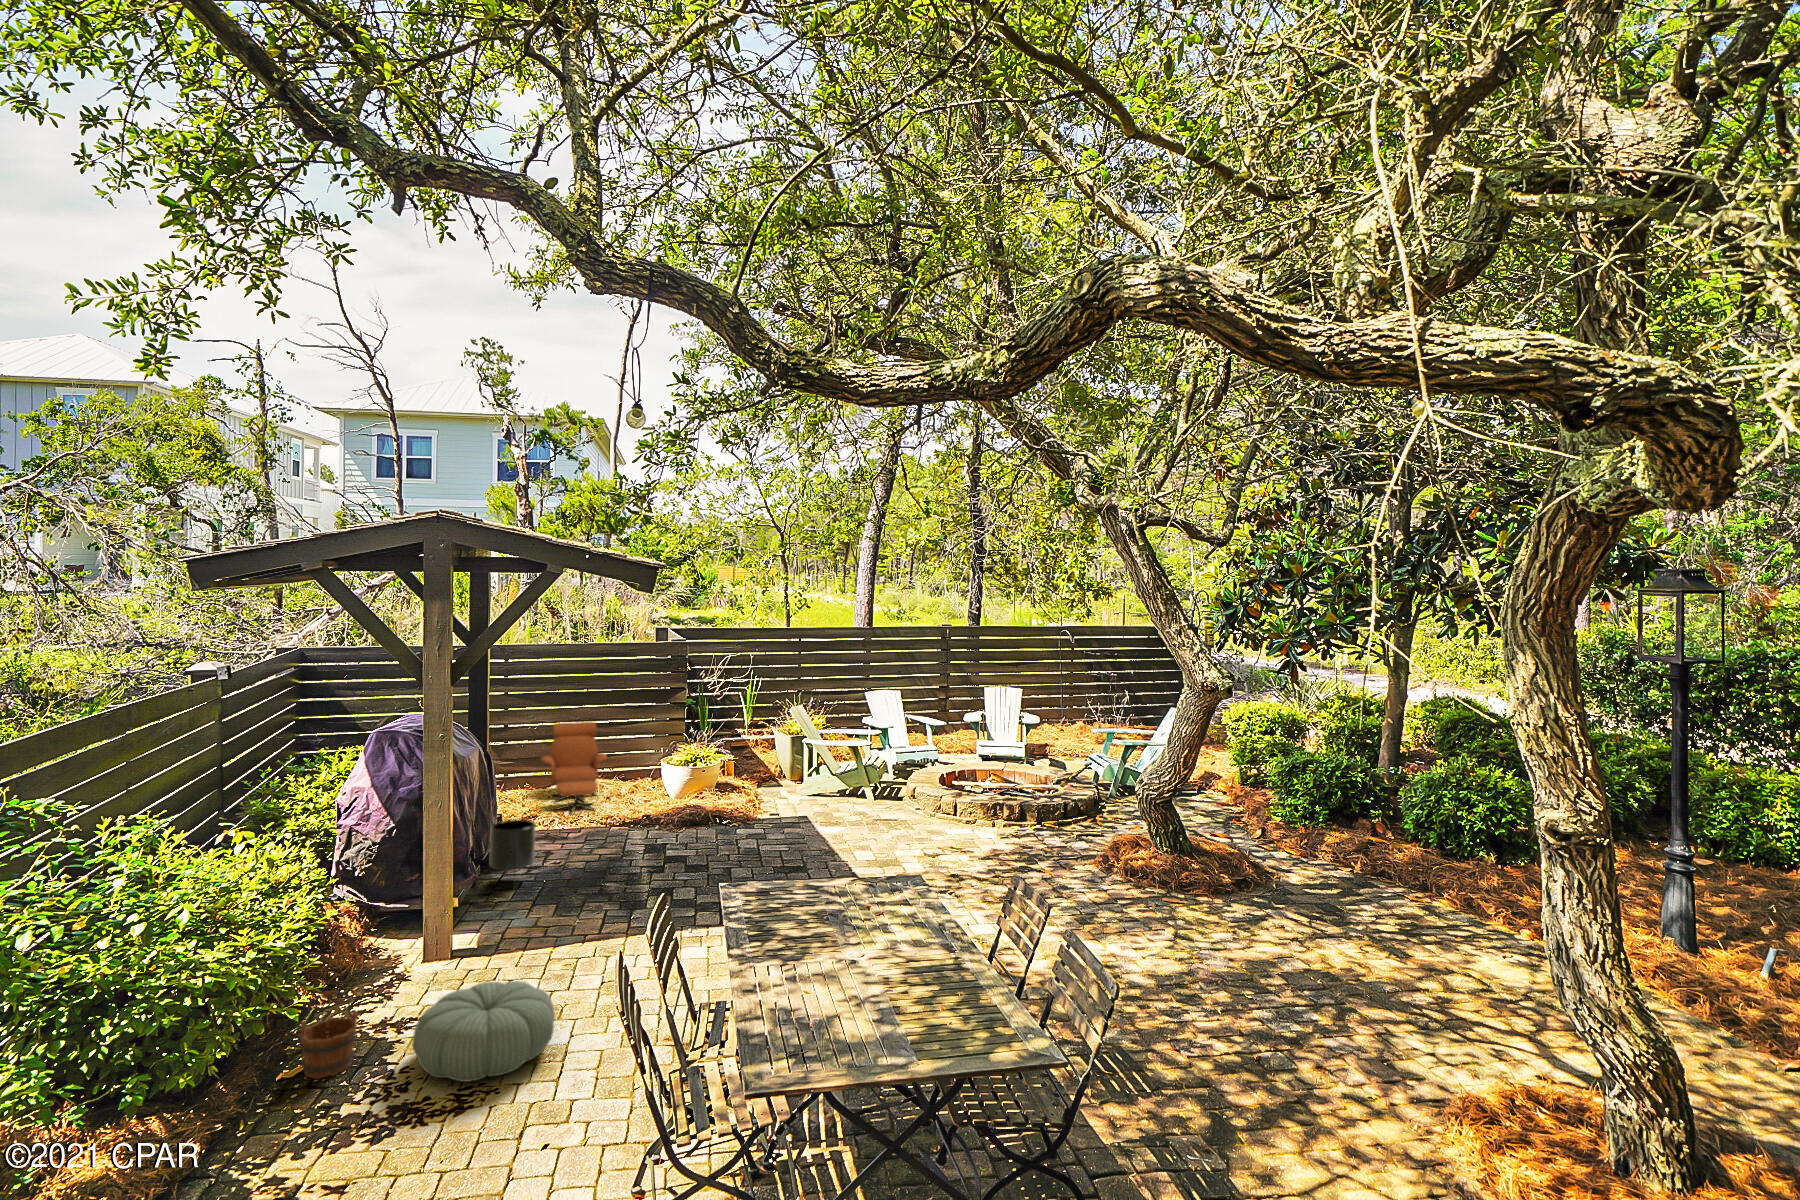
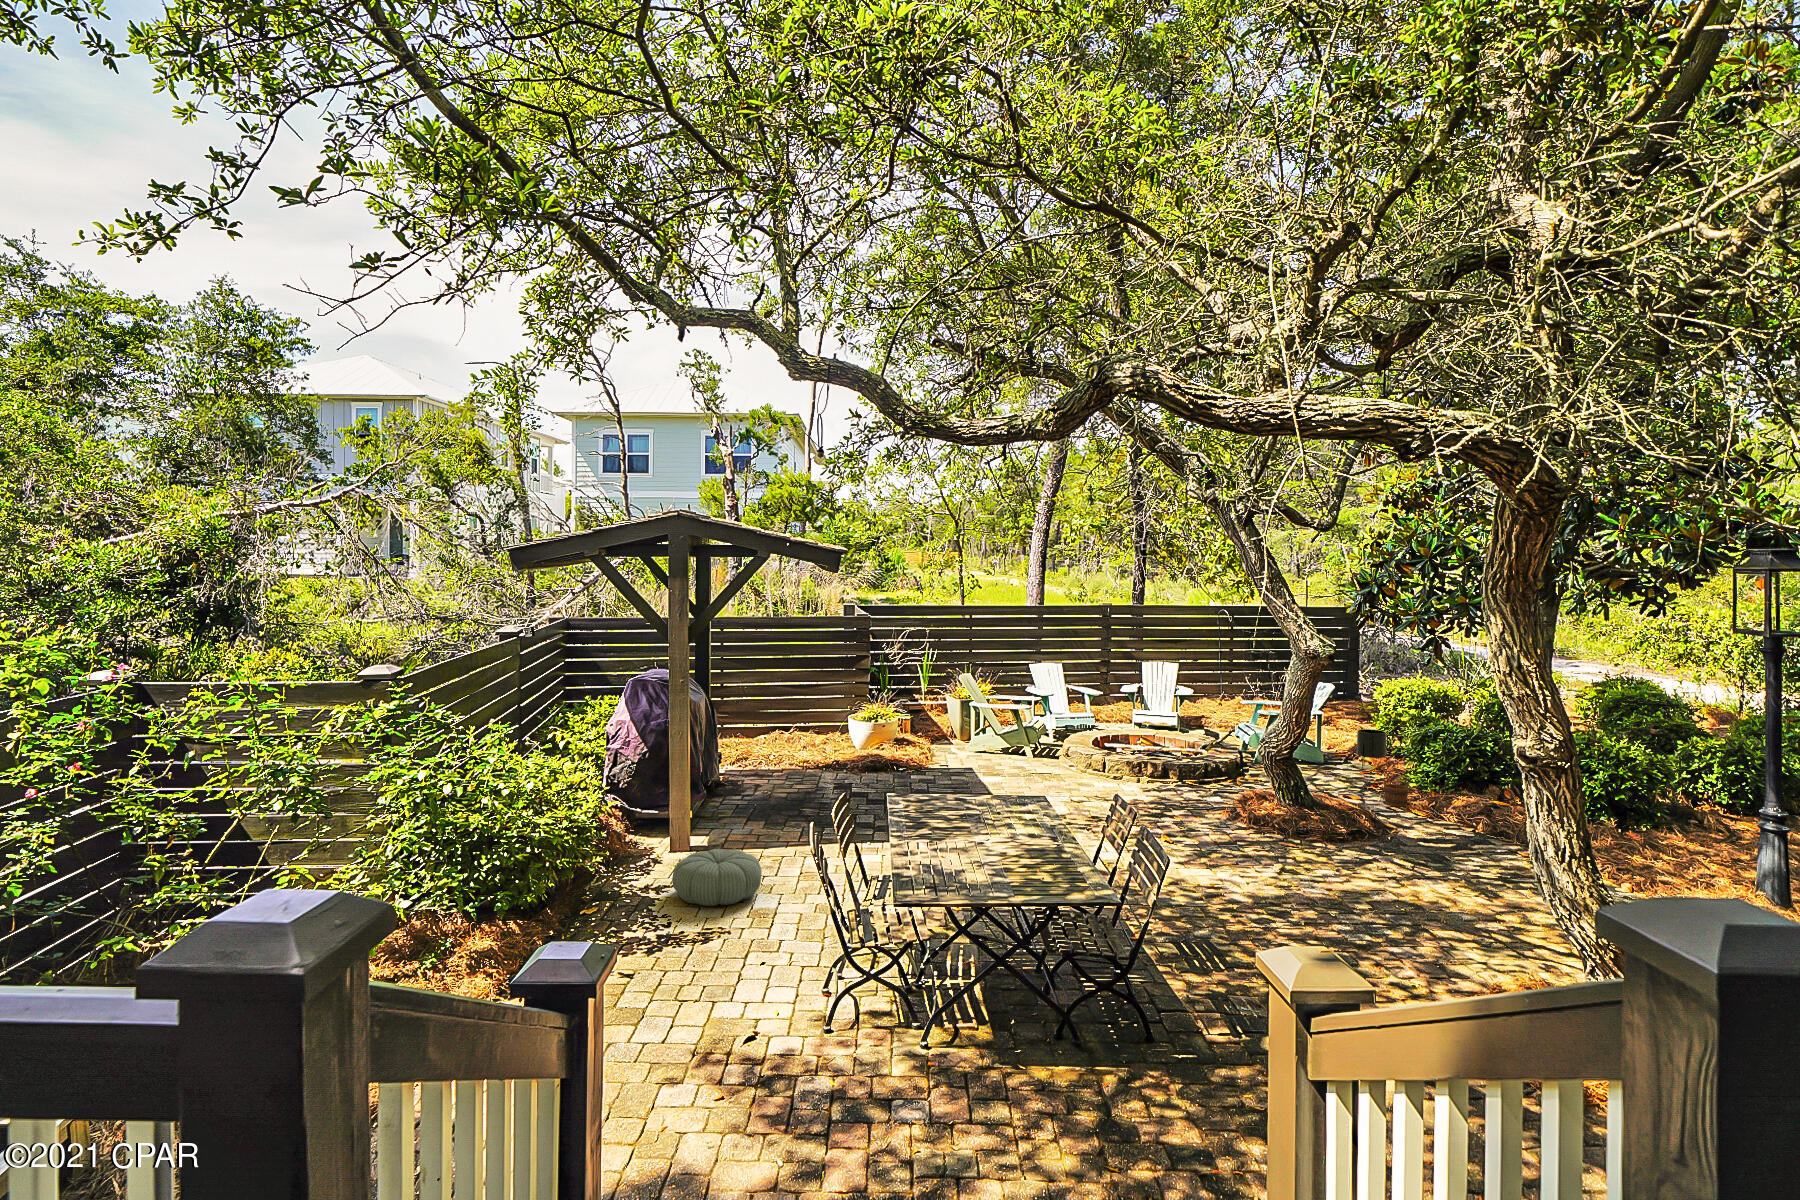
lounge chair: present [541,722,607,814] -> none [750,687,803,760]
planter: present [489,820,535,870] -> present [1357,729,1387,770]
wooden bucket: present [298,990,359,1079] -> present [1383,769,1410,807]

